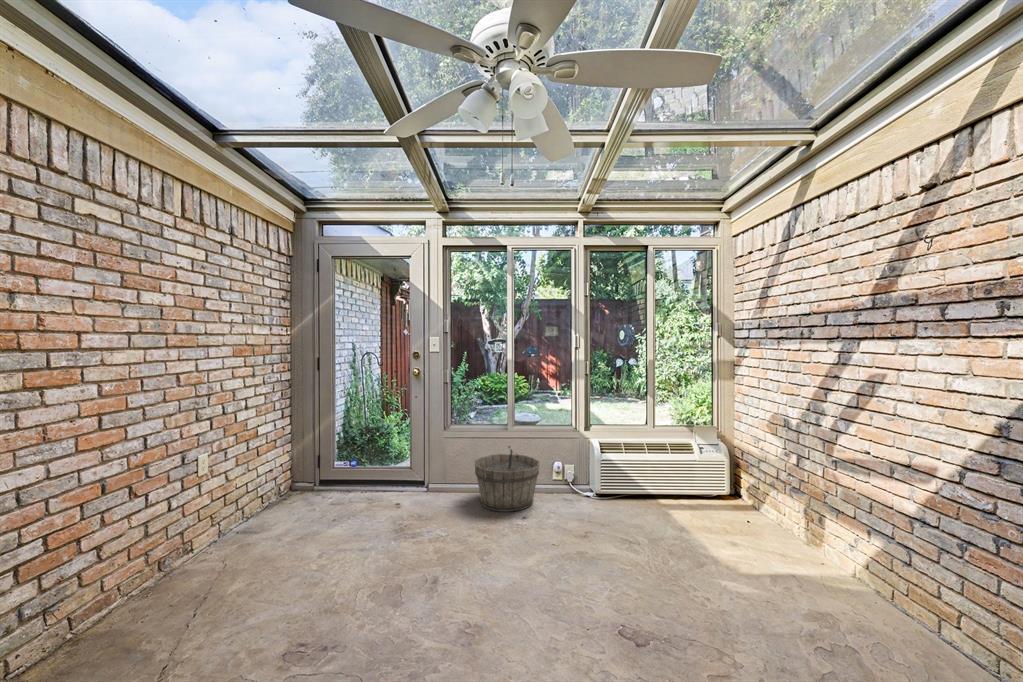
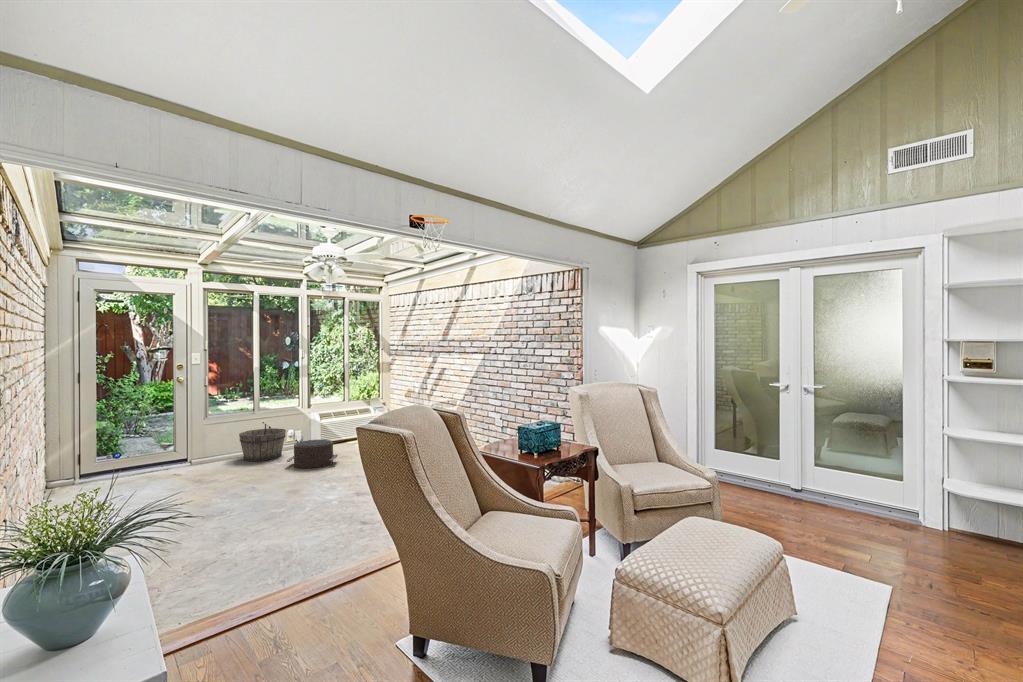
pouf: none [507,498,602,567] -> present [287,440,338,468]

